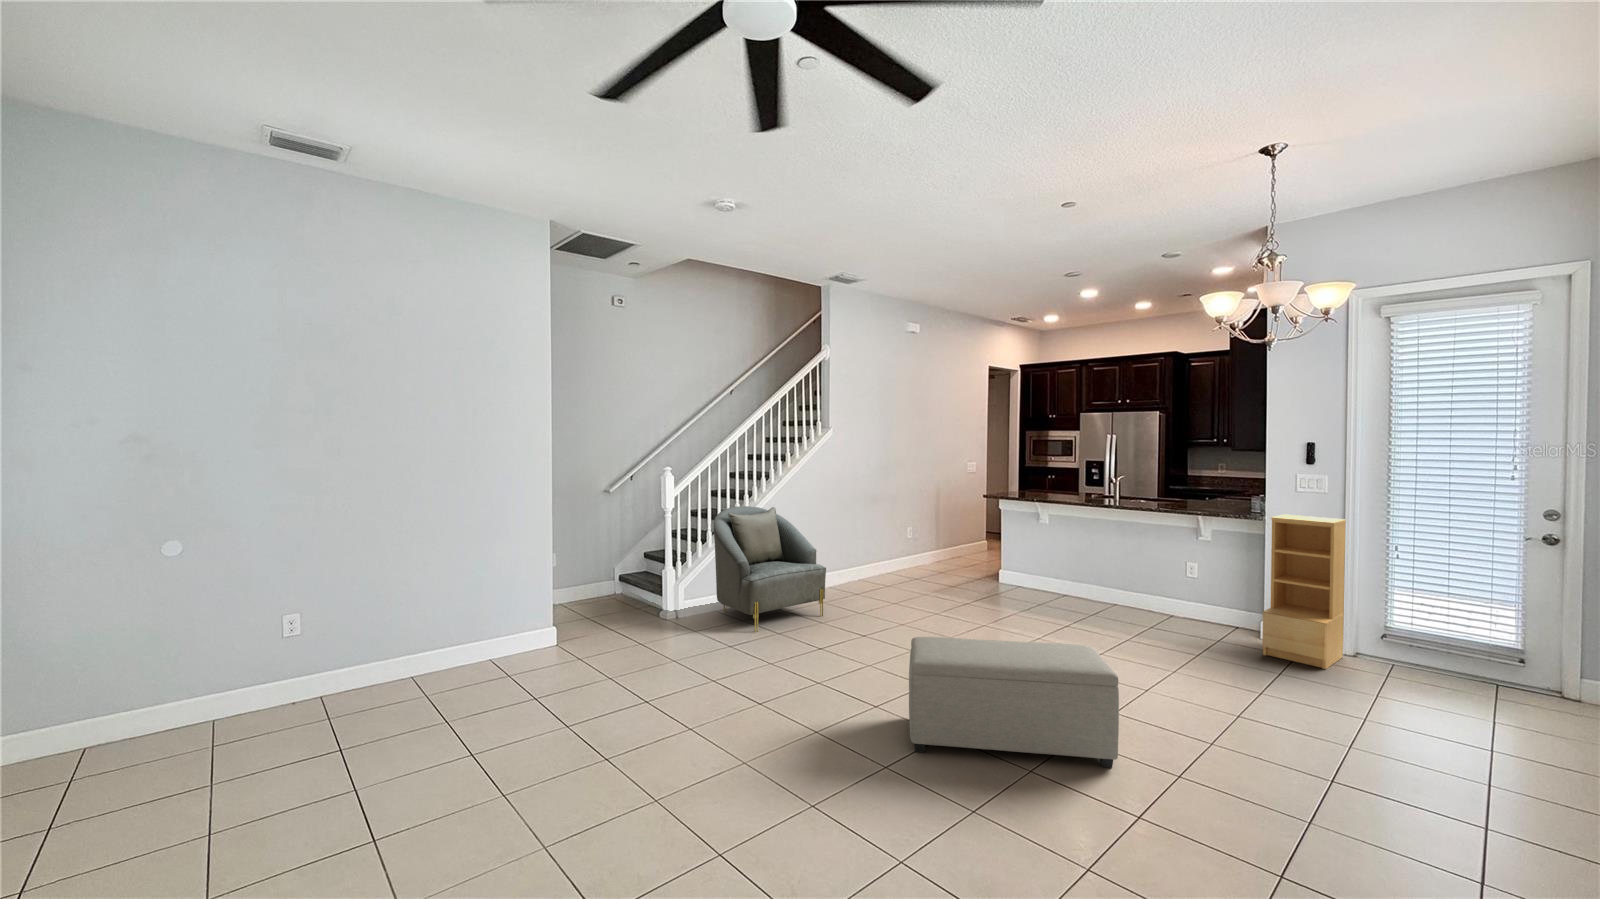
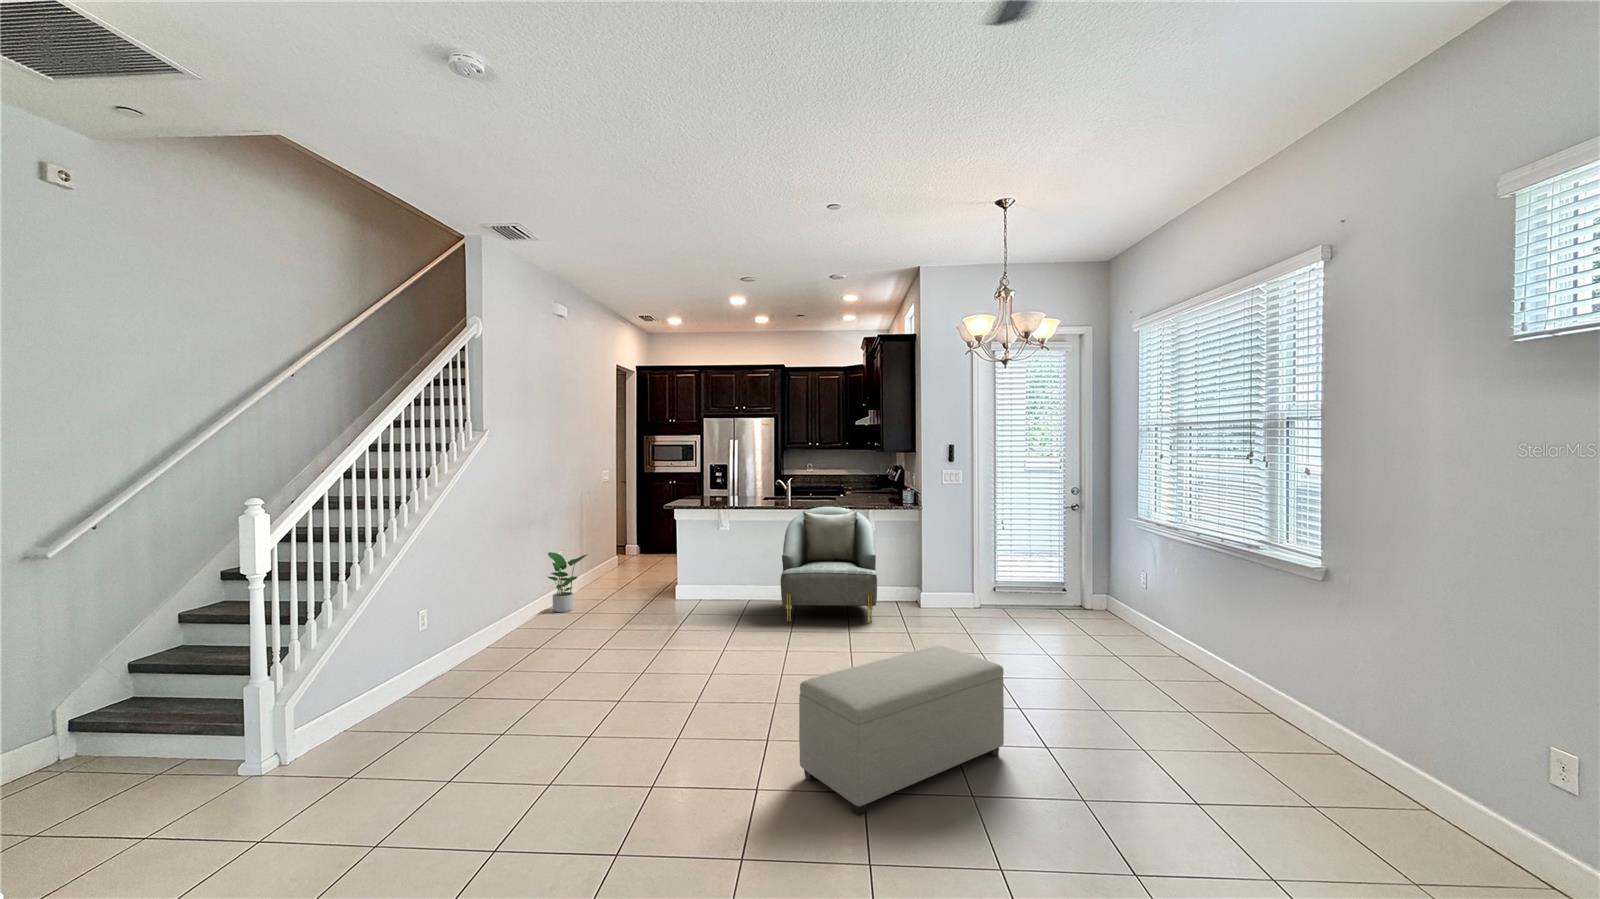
armchair: present [714,506,826,632] -> present [781,507,877,623]
bookshelf: present [1262,514,1346,669] -> none [935,504,981,622]
potted plant: none [893,525,927,575] -> present [548,552,588,612]

